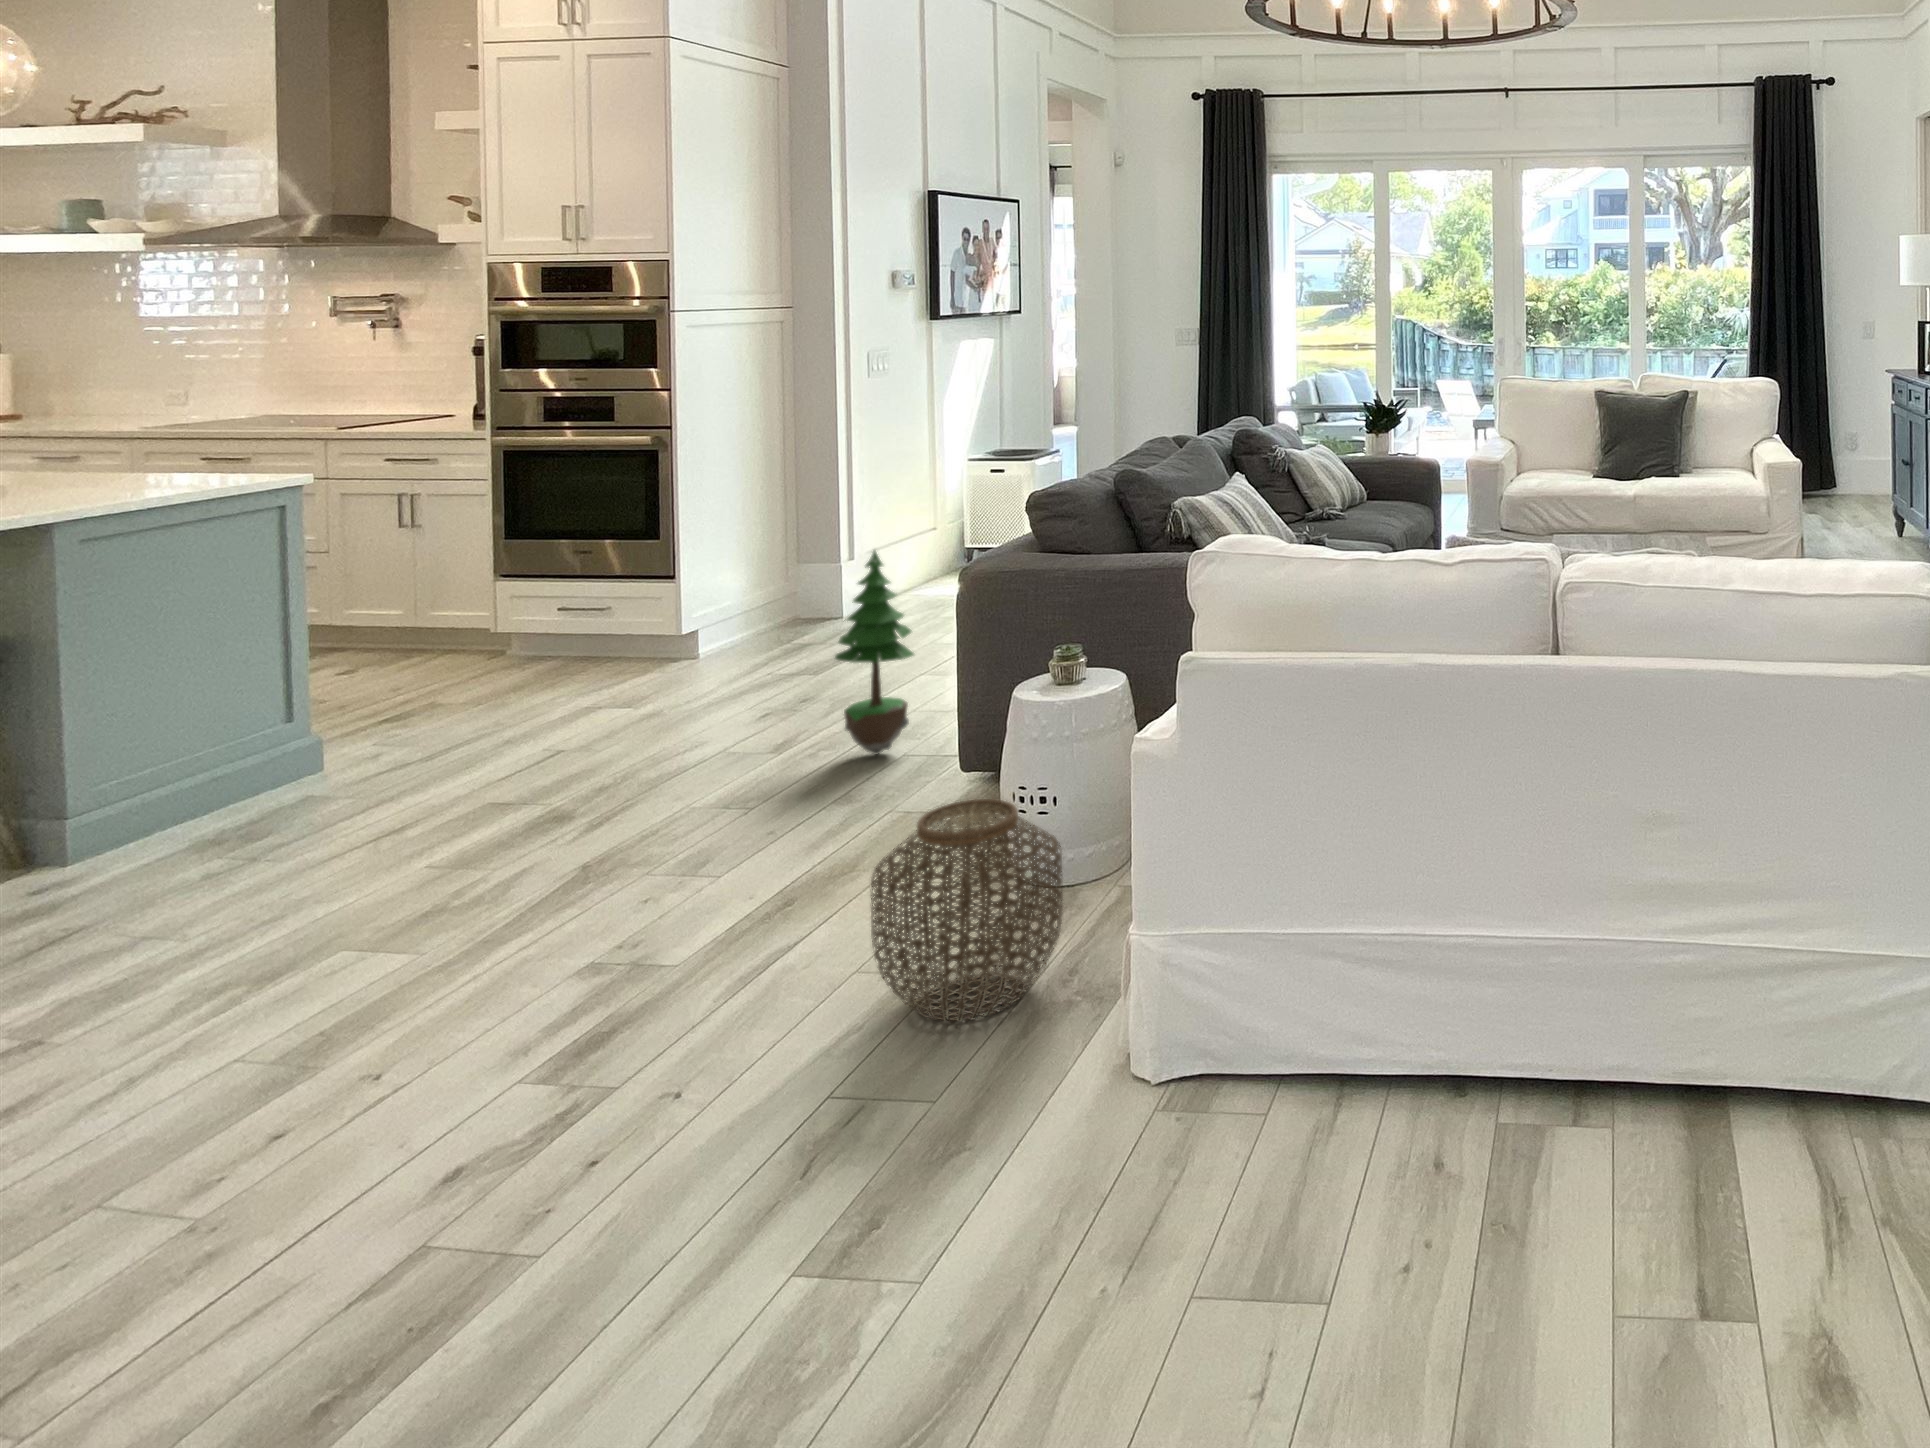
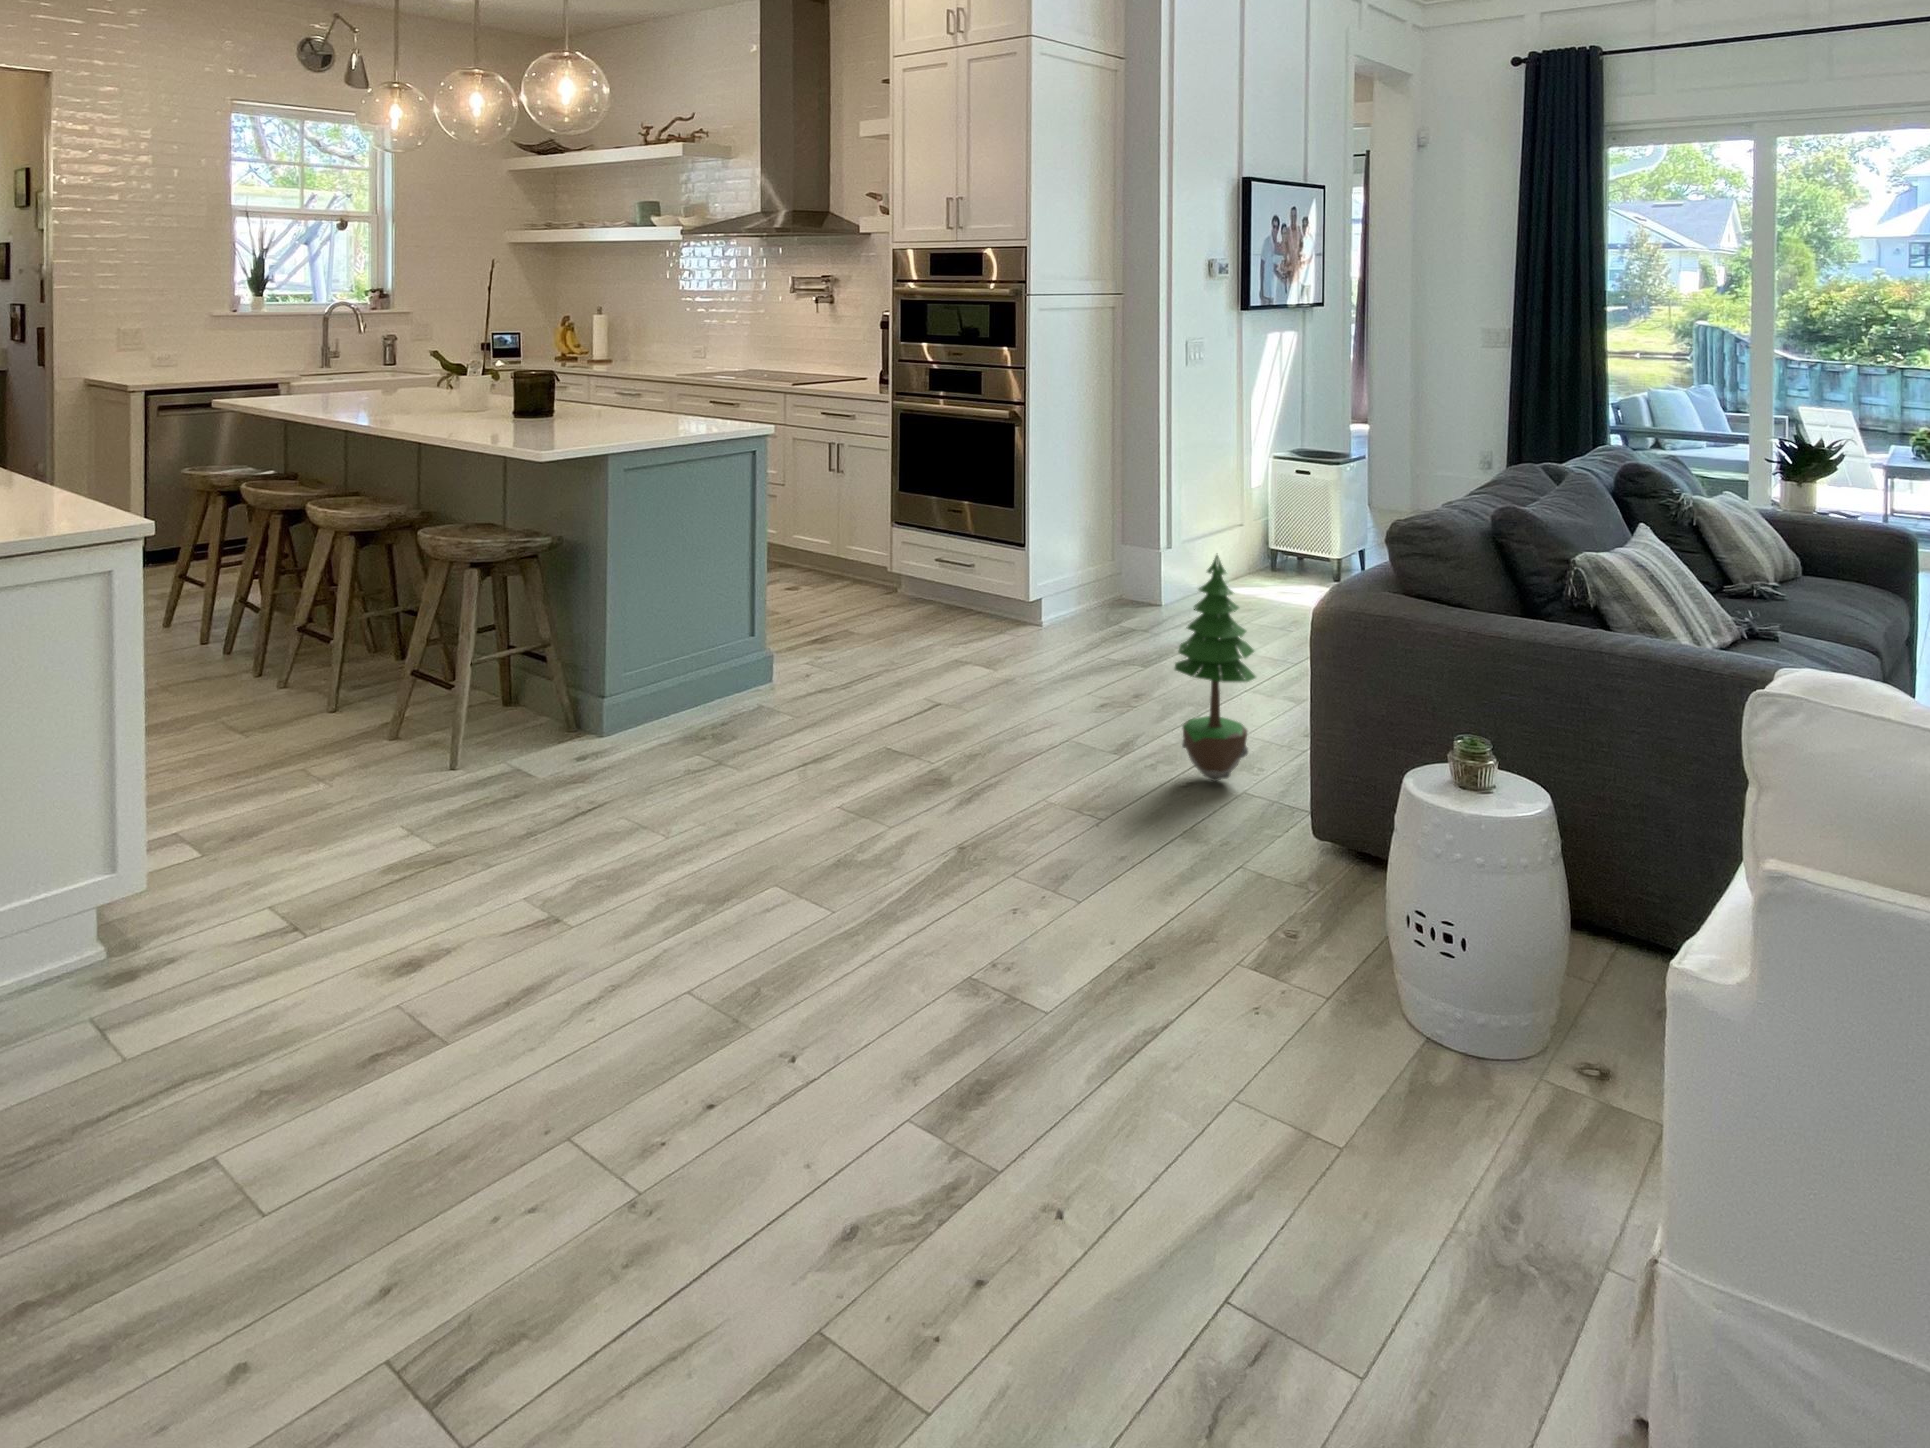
woven basket: present [871,799,1062,1021] -> none [1255,957,1521,1303]

